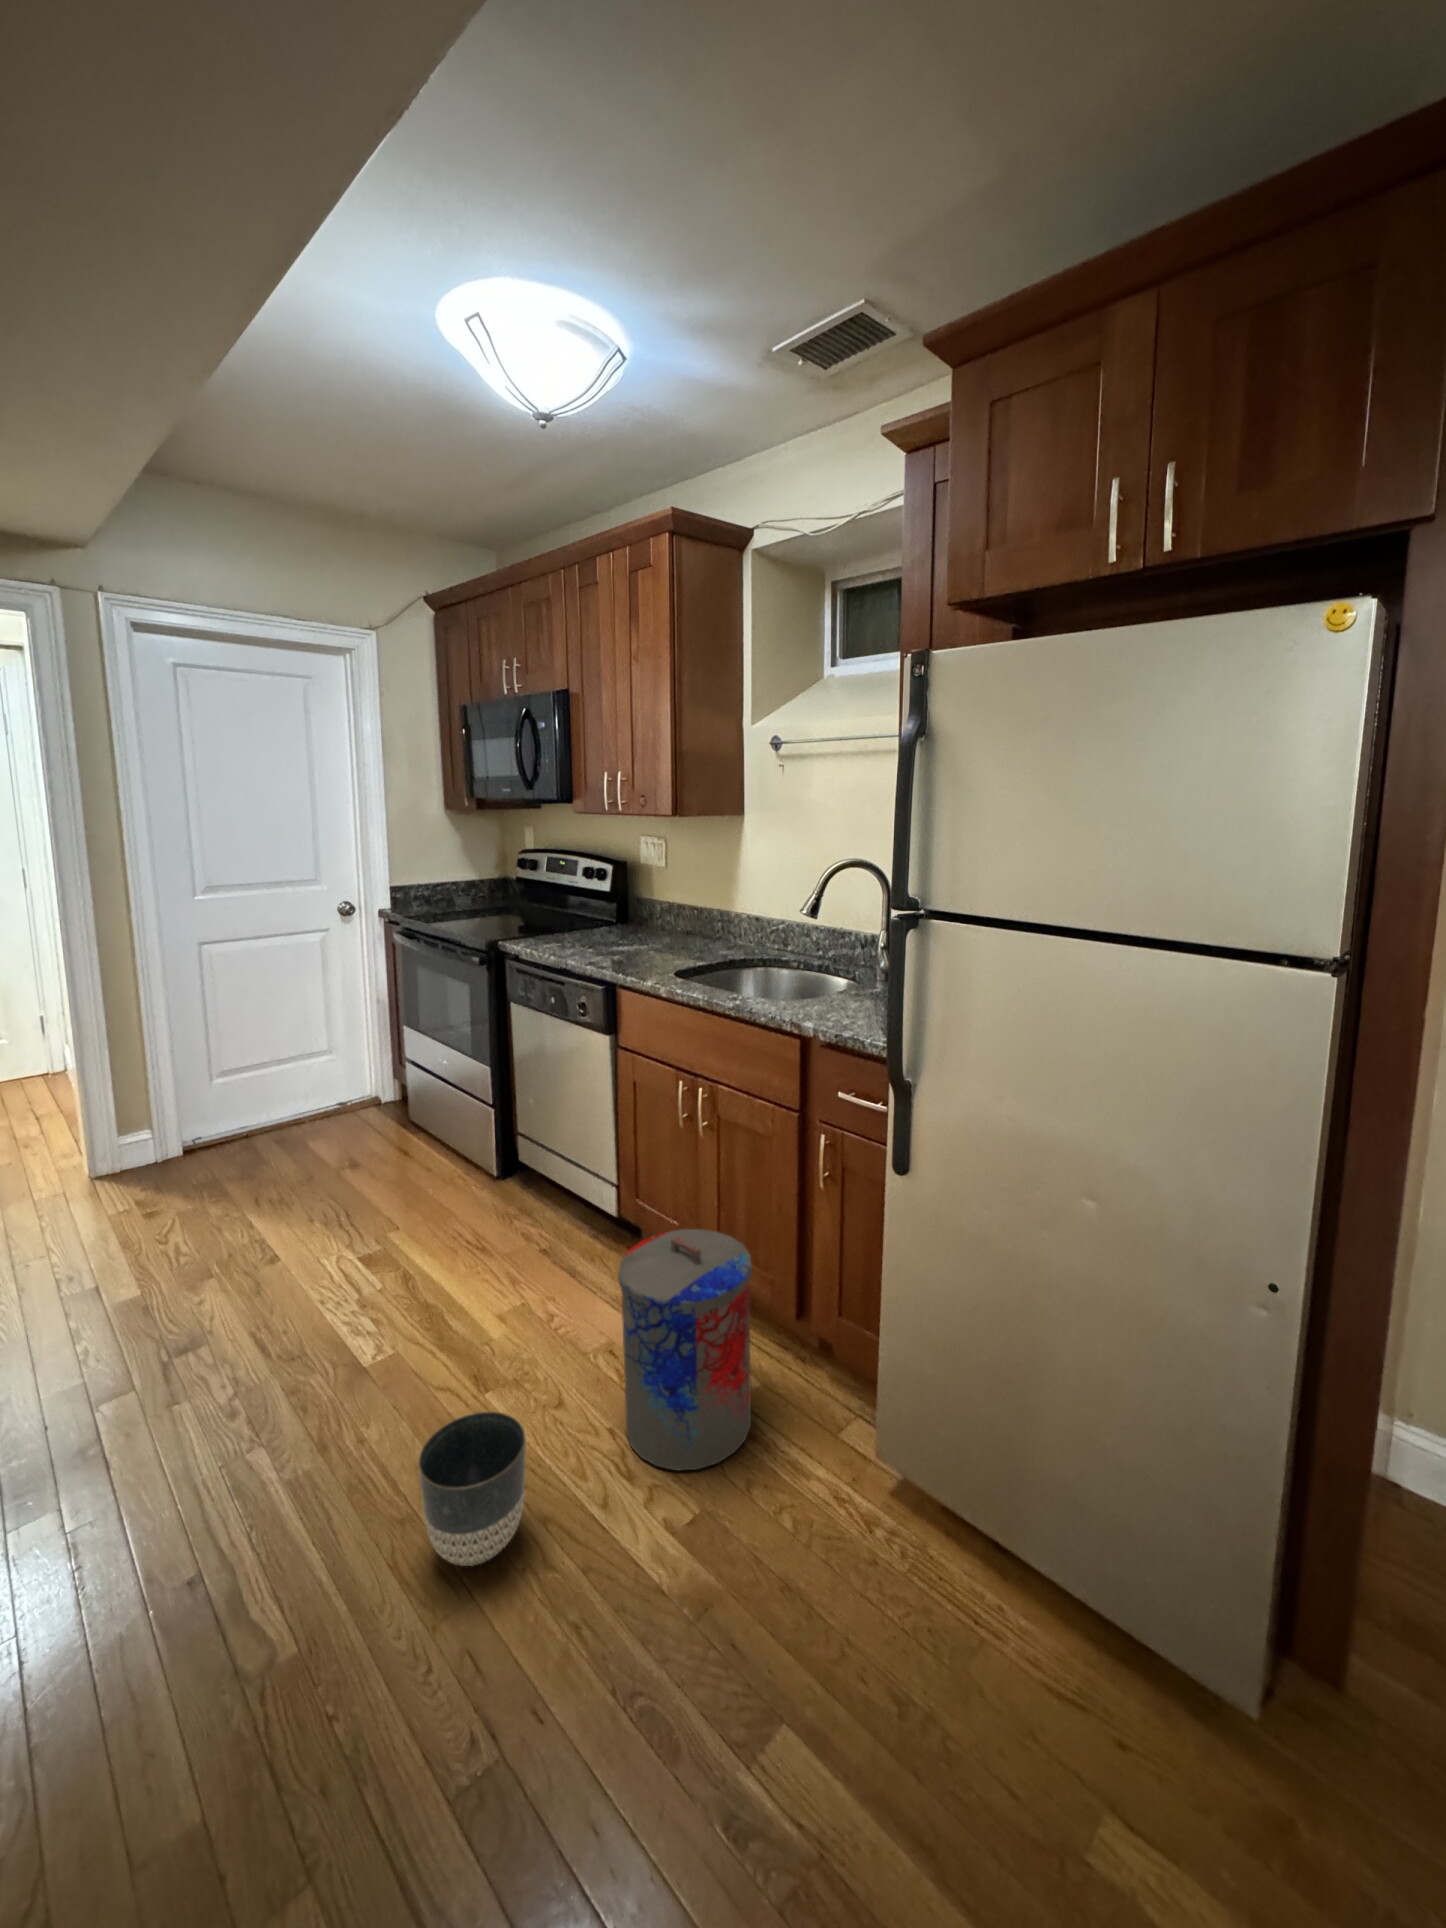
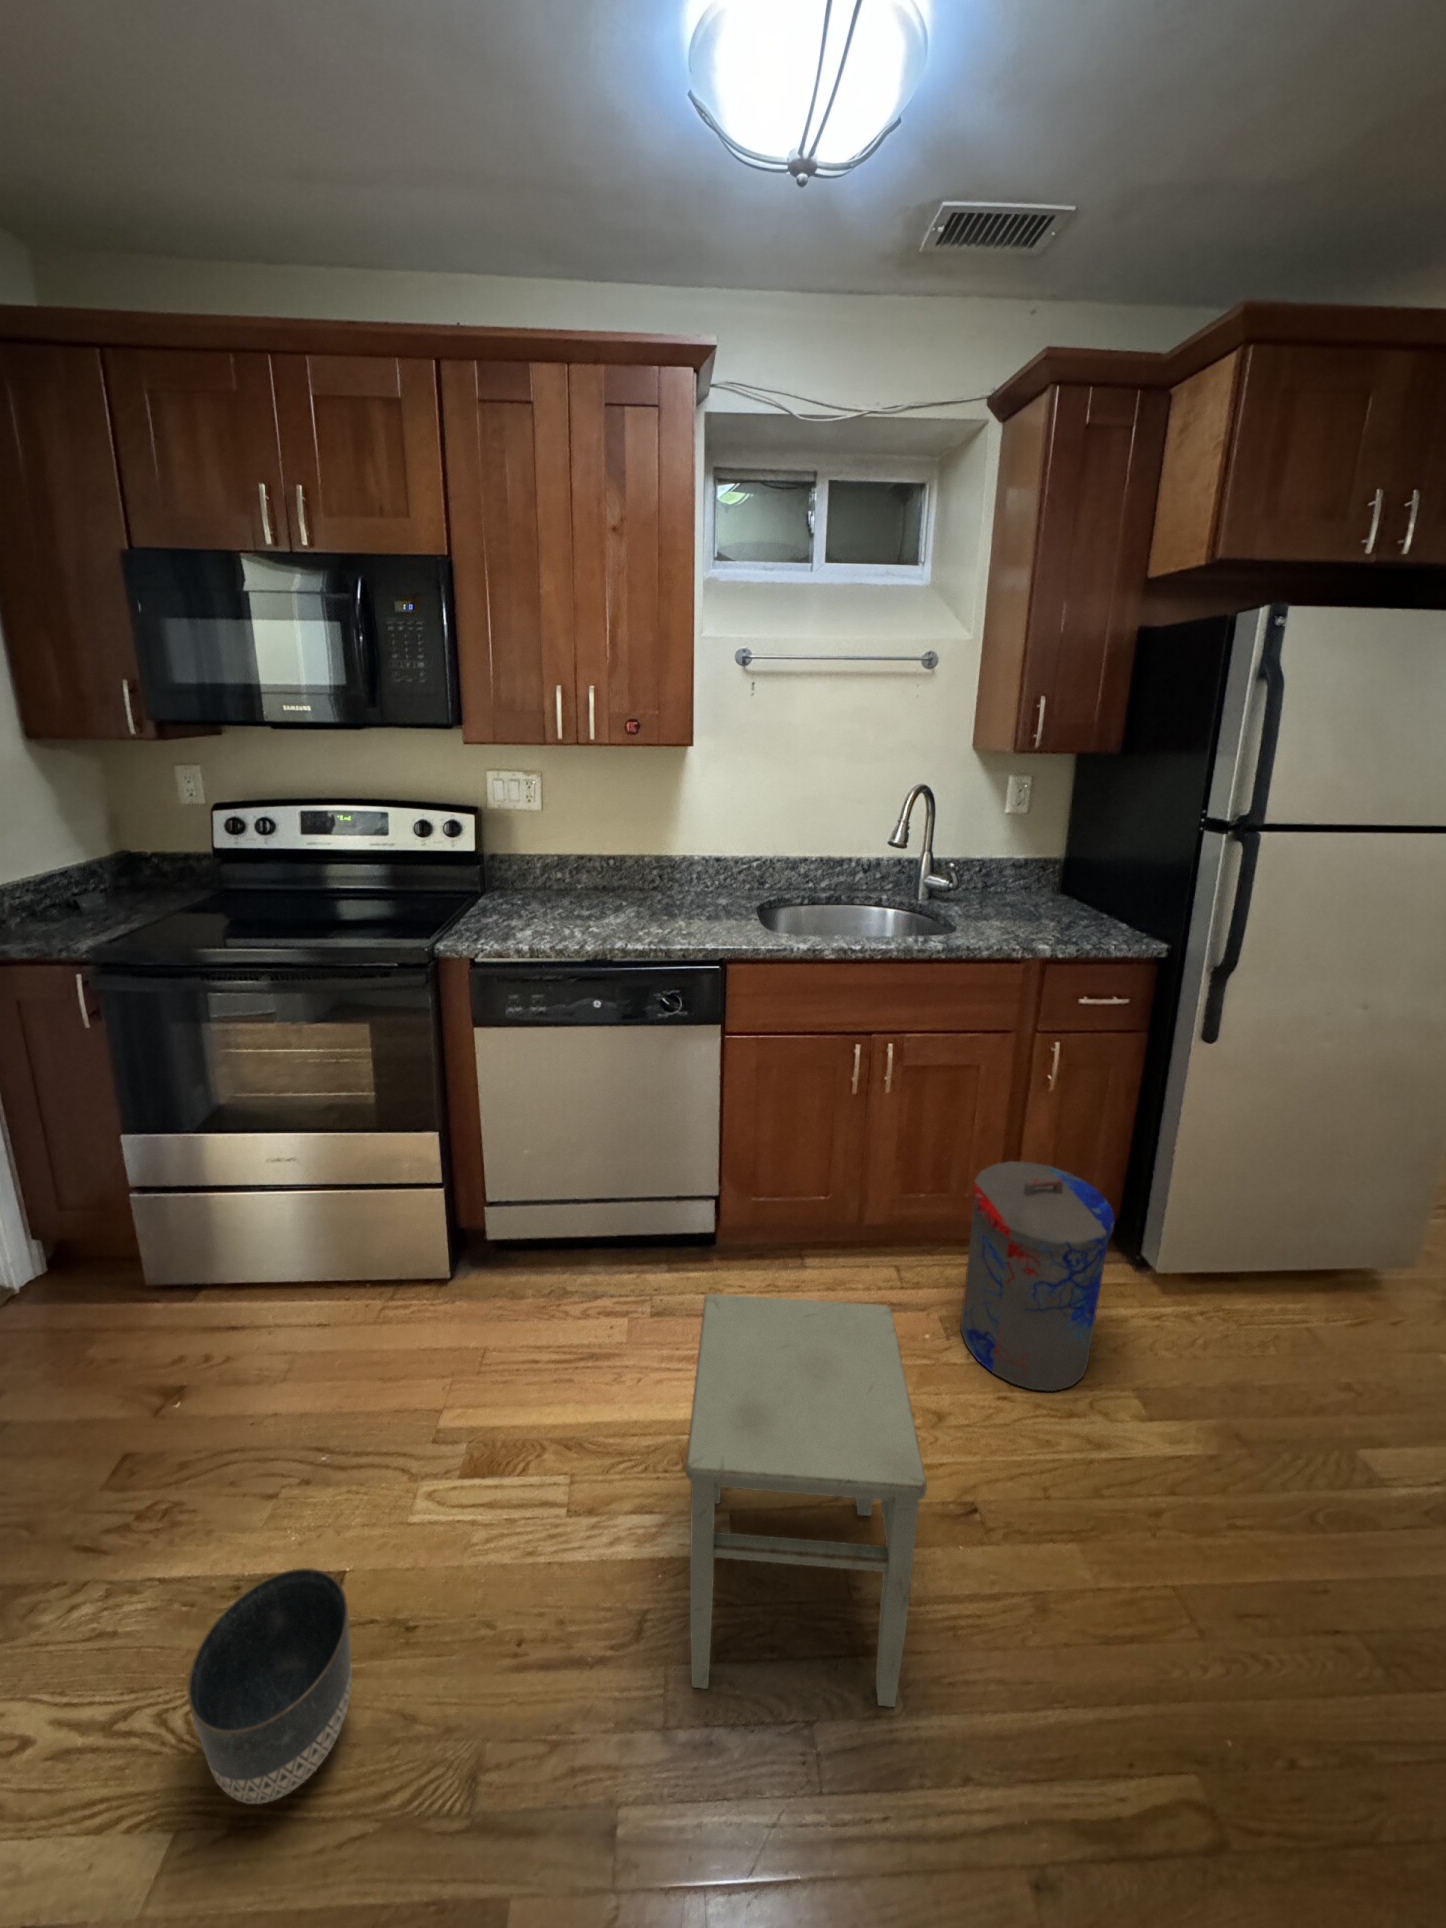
stool: none [257,1177,446,1464] -> present [685,1294,927,1707]
planter: present [418,1411,526,1566] -> present [187,1568,352,1804]

